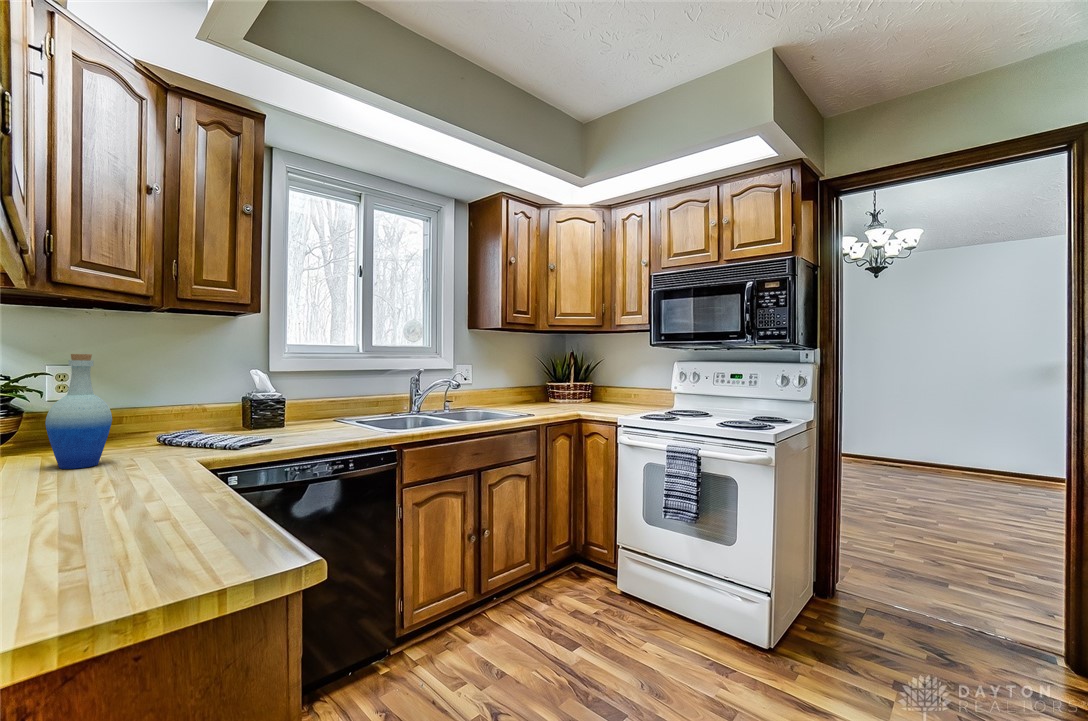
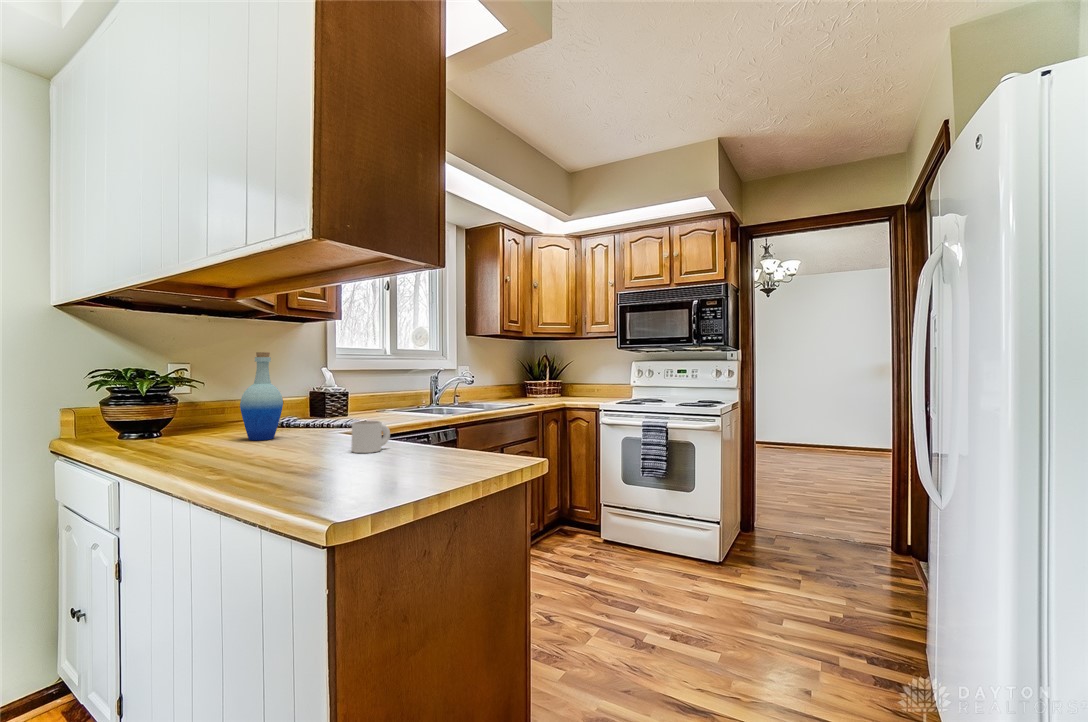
mug: none [100,456,175,507] -> present [351,421,390,453]

